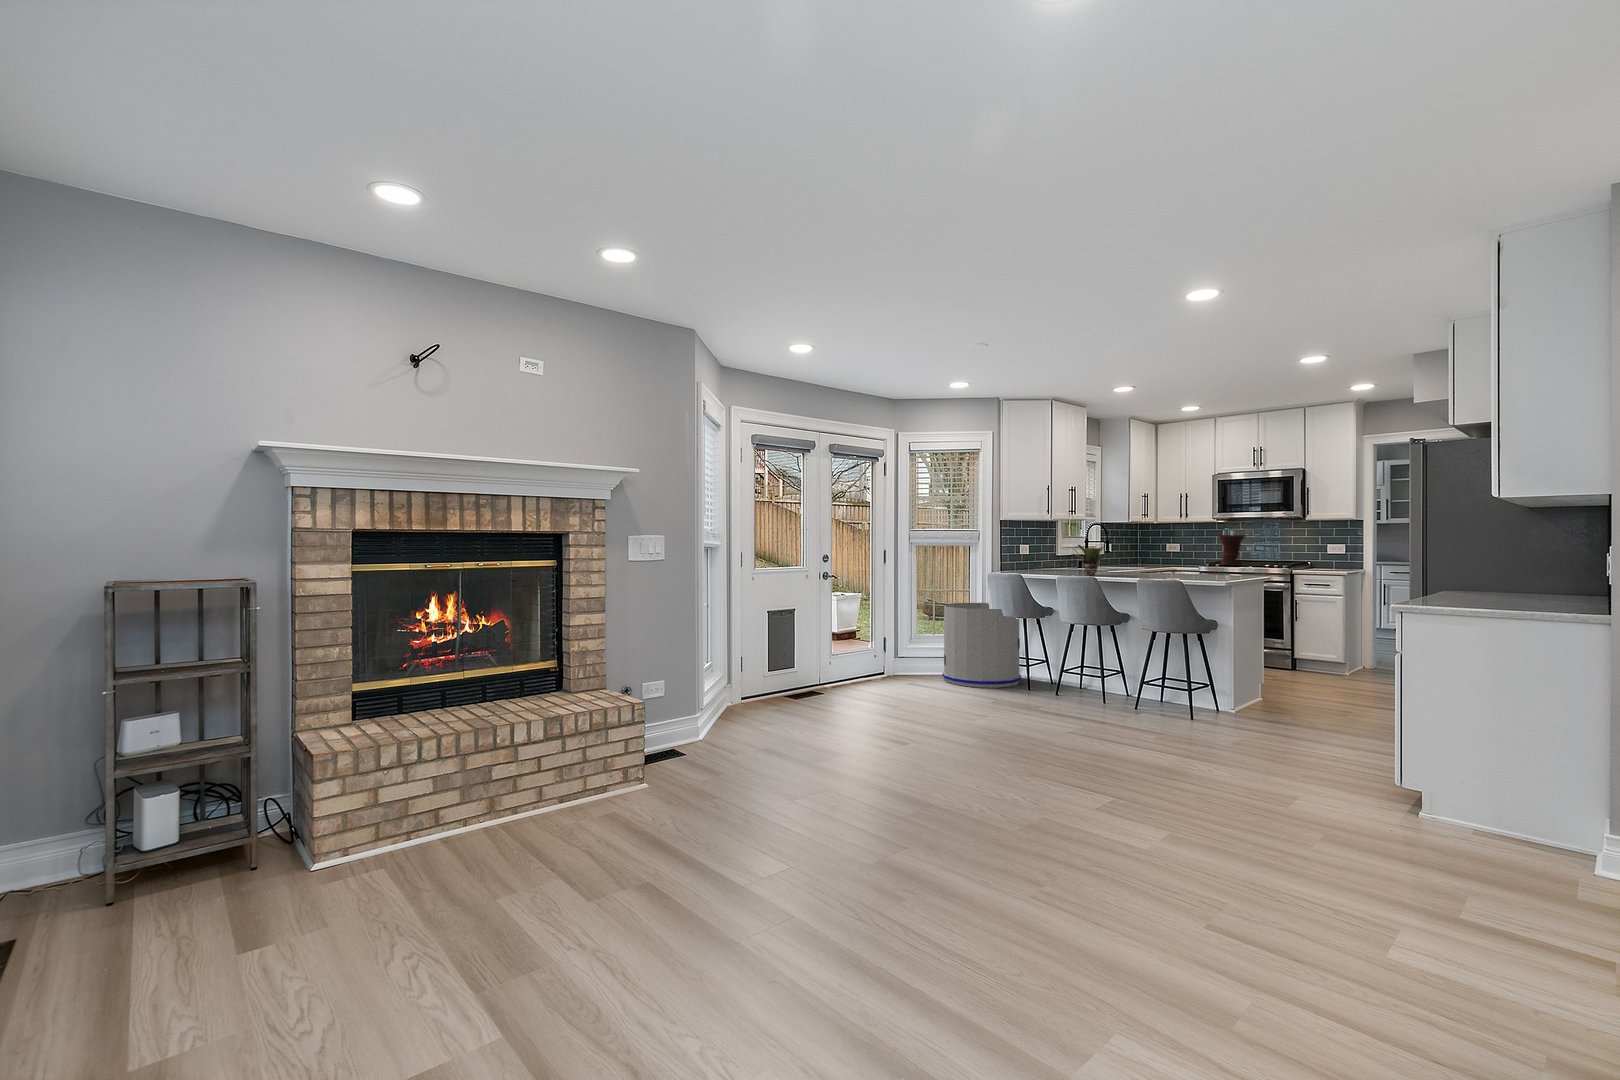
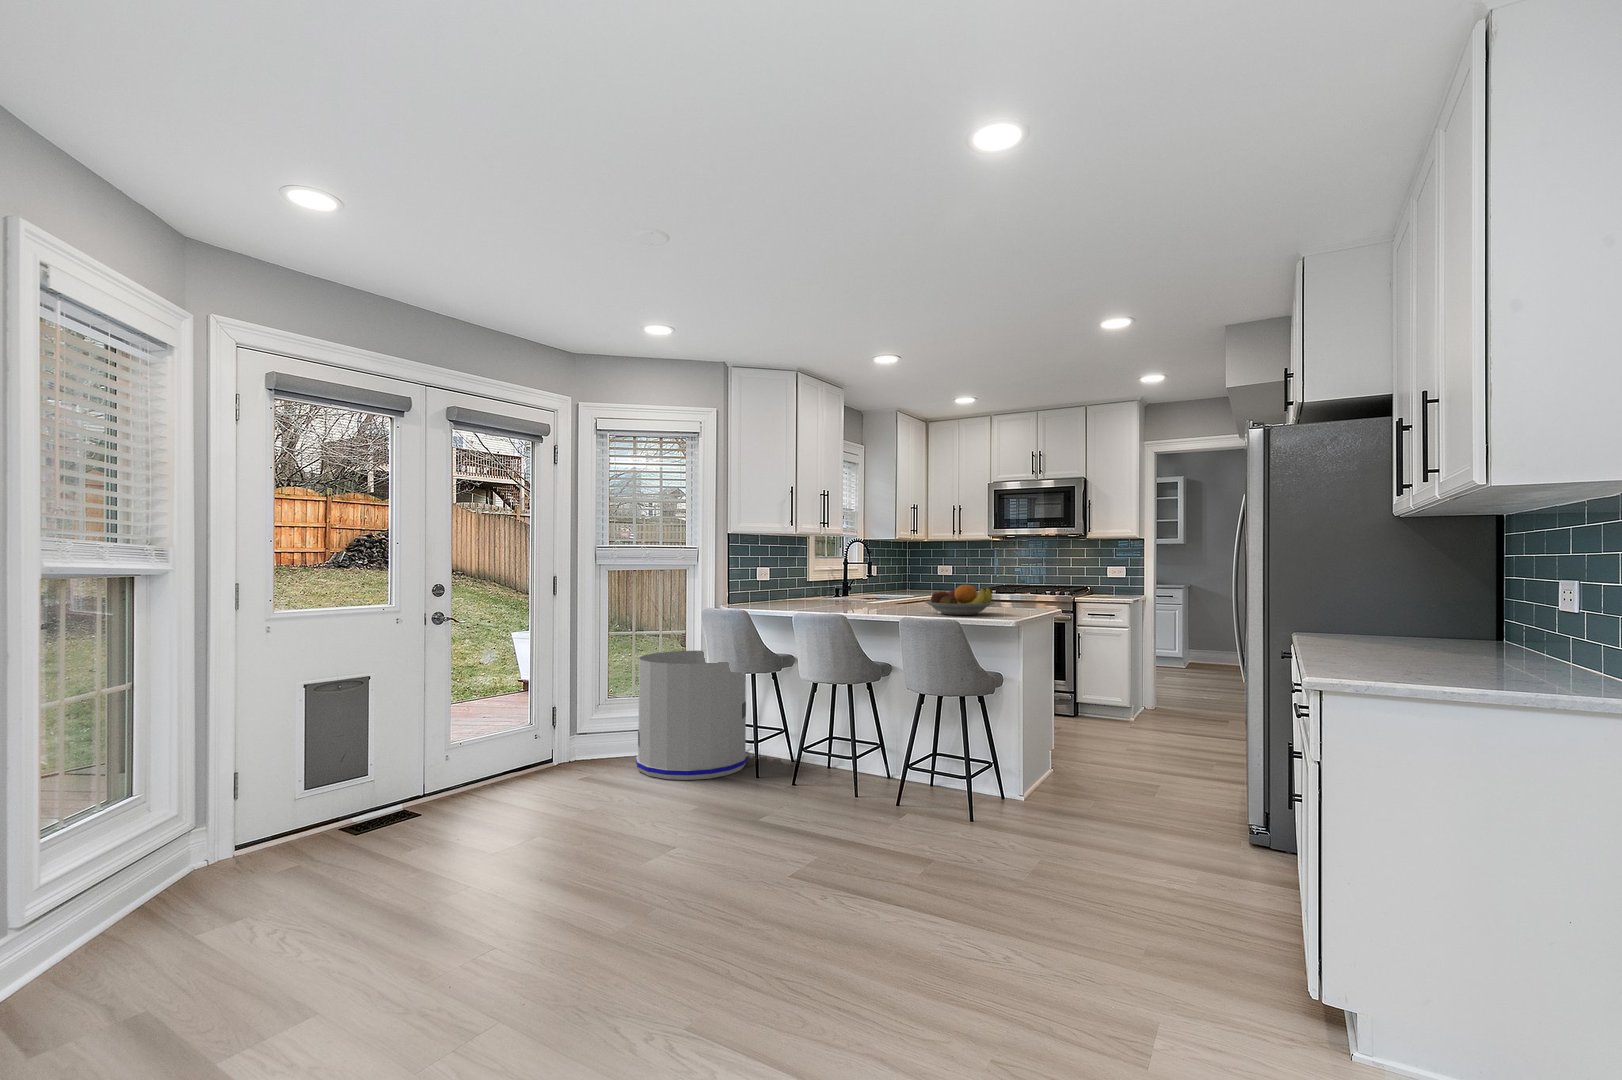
vase: present [1218,535,1245,565] -> none [992,555,1024,592]
potted plant: present [1072,545,1110,575] -> none [812,569,867,612]
fruit bowl: none [1156,556,1212,578] -> present [924,585,994,615]

